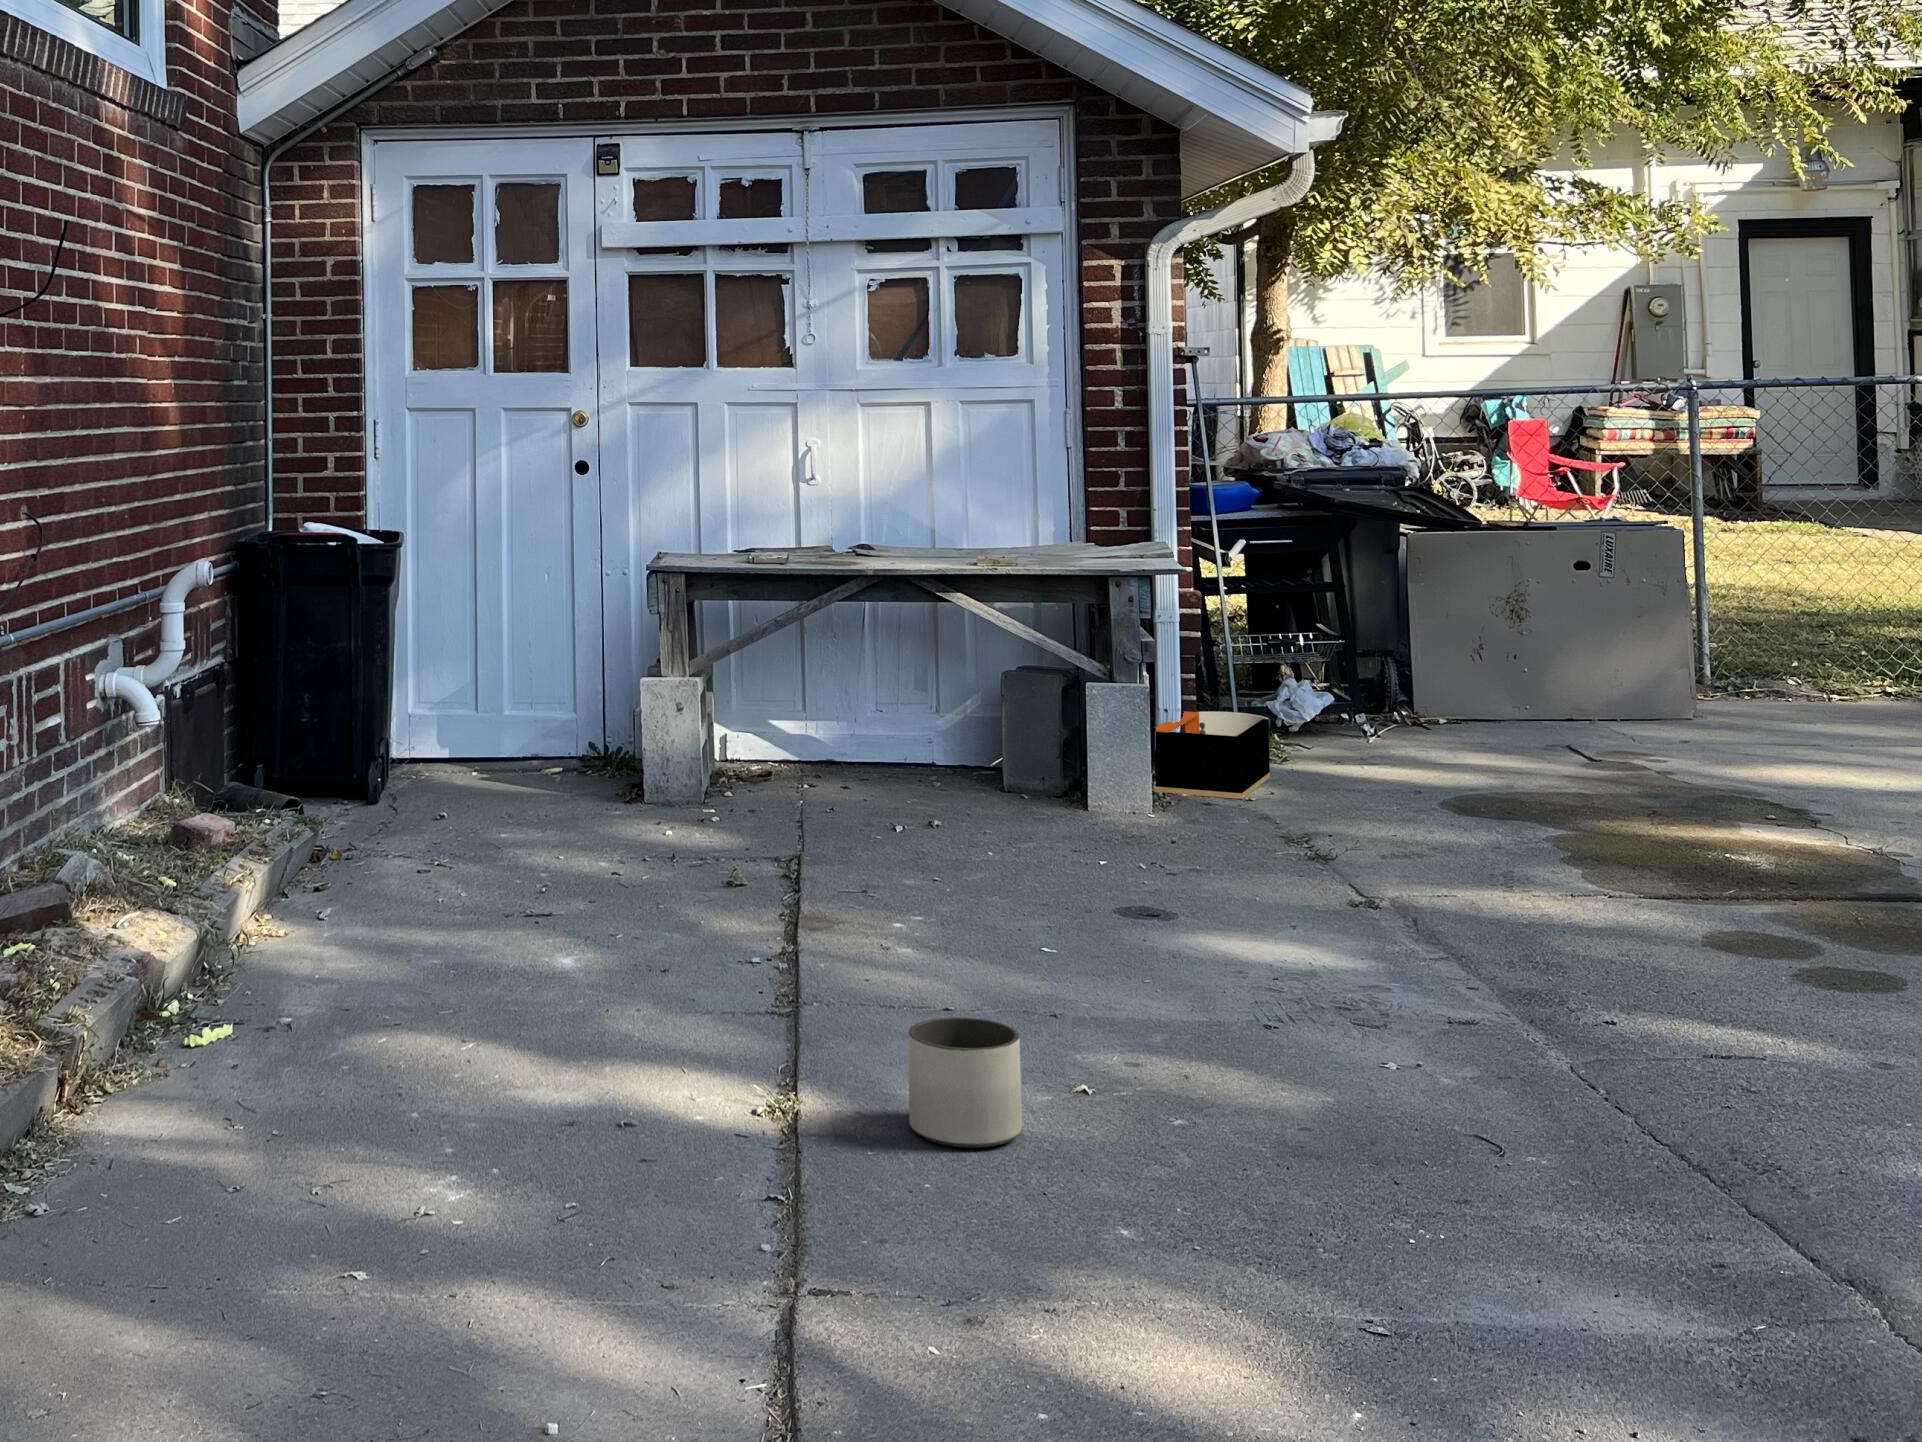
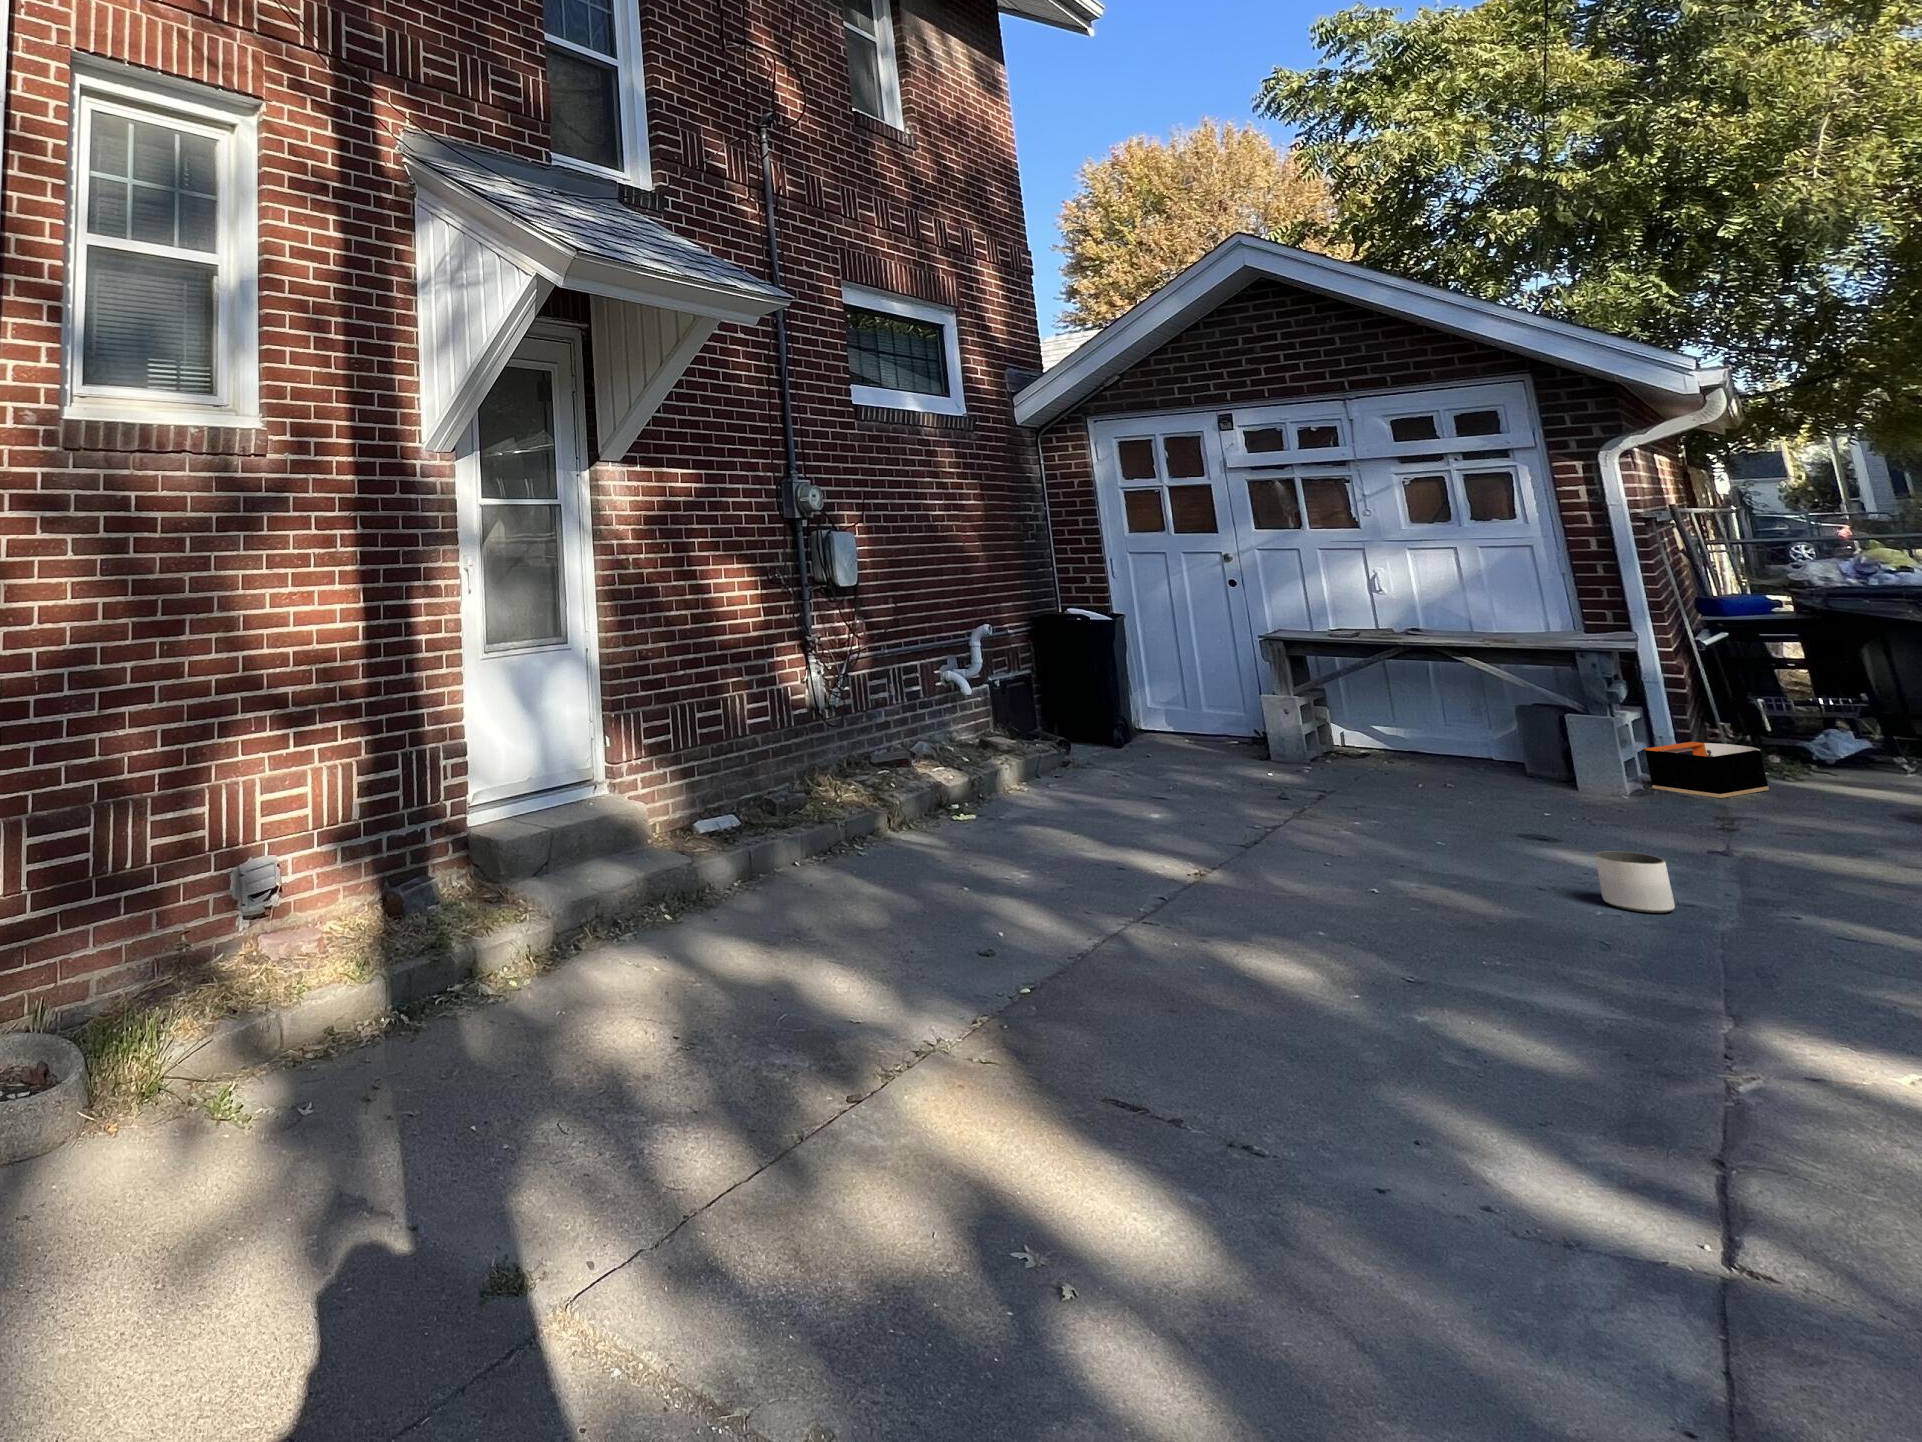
planter: present [909,1017,1022,1148] -> present [1595,851,1675,913]

